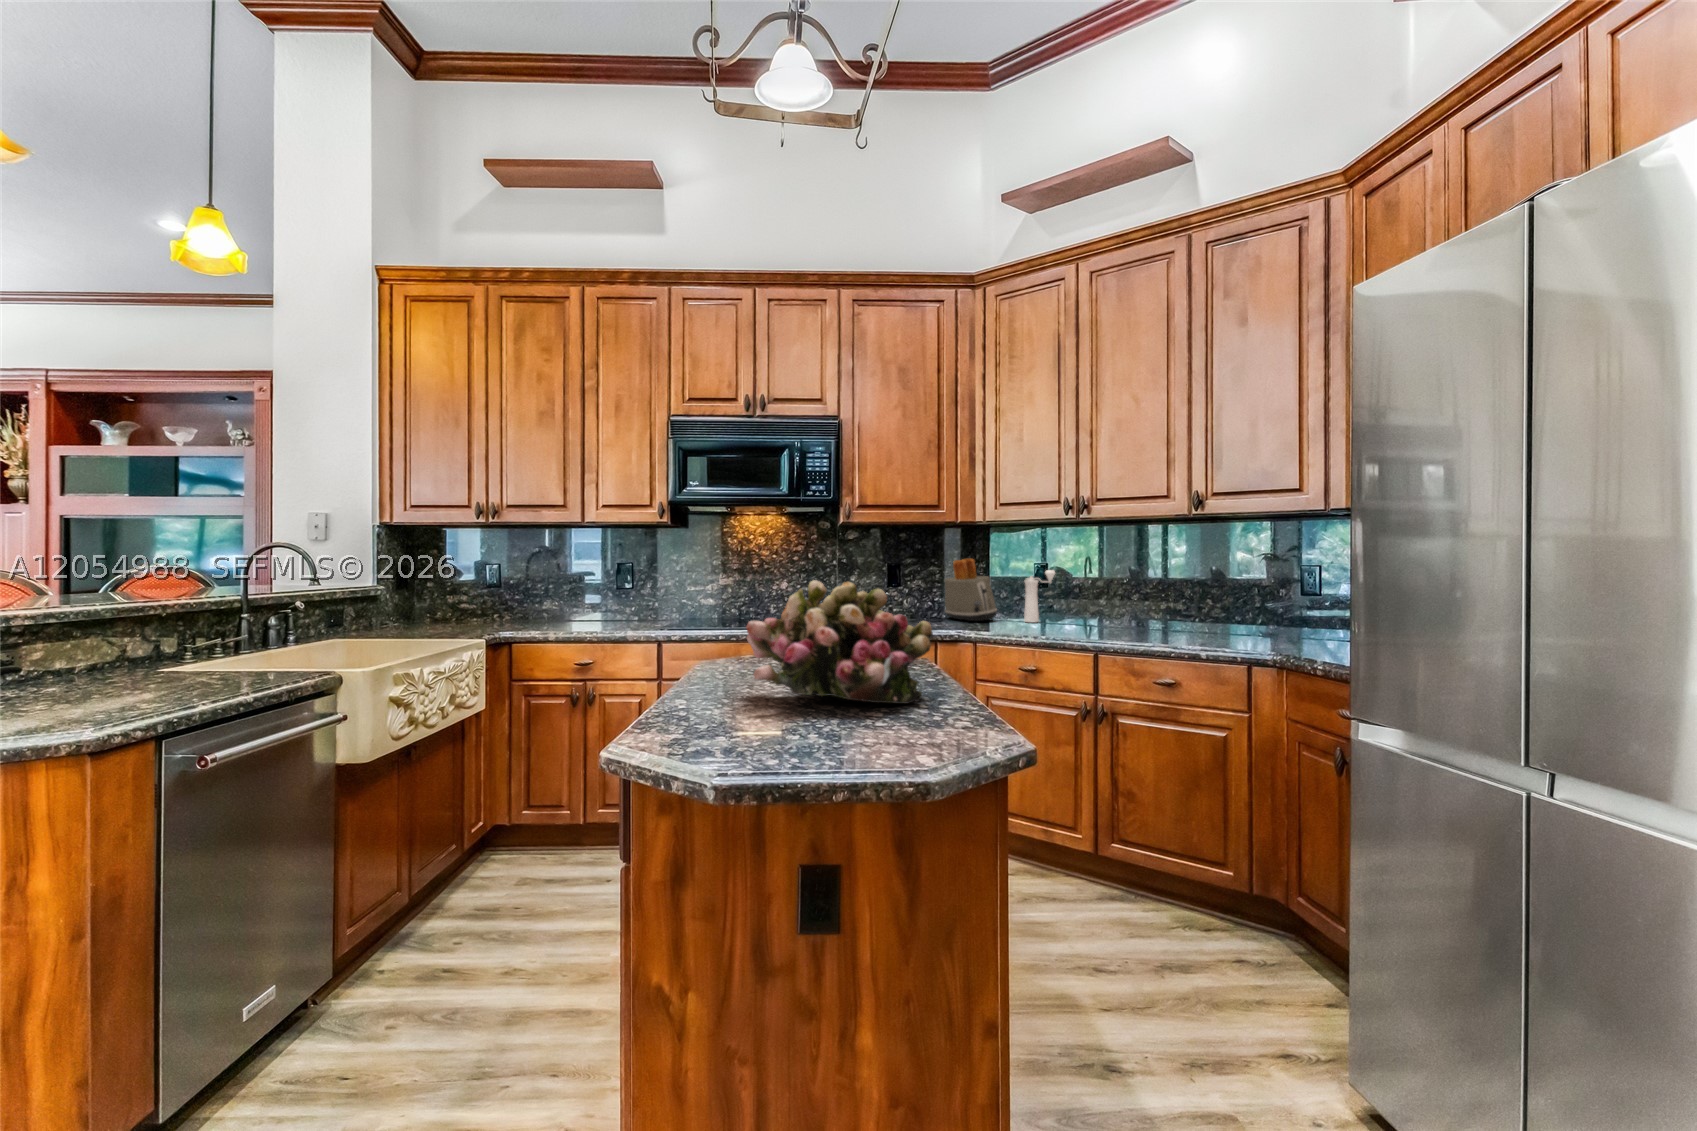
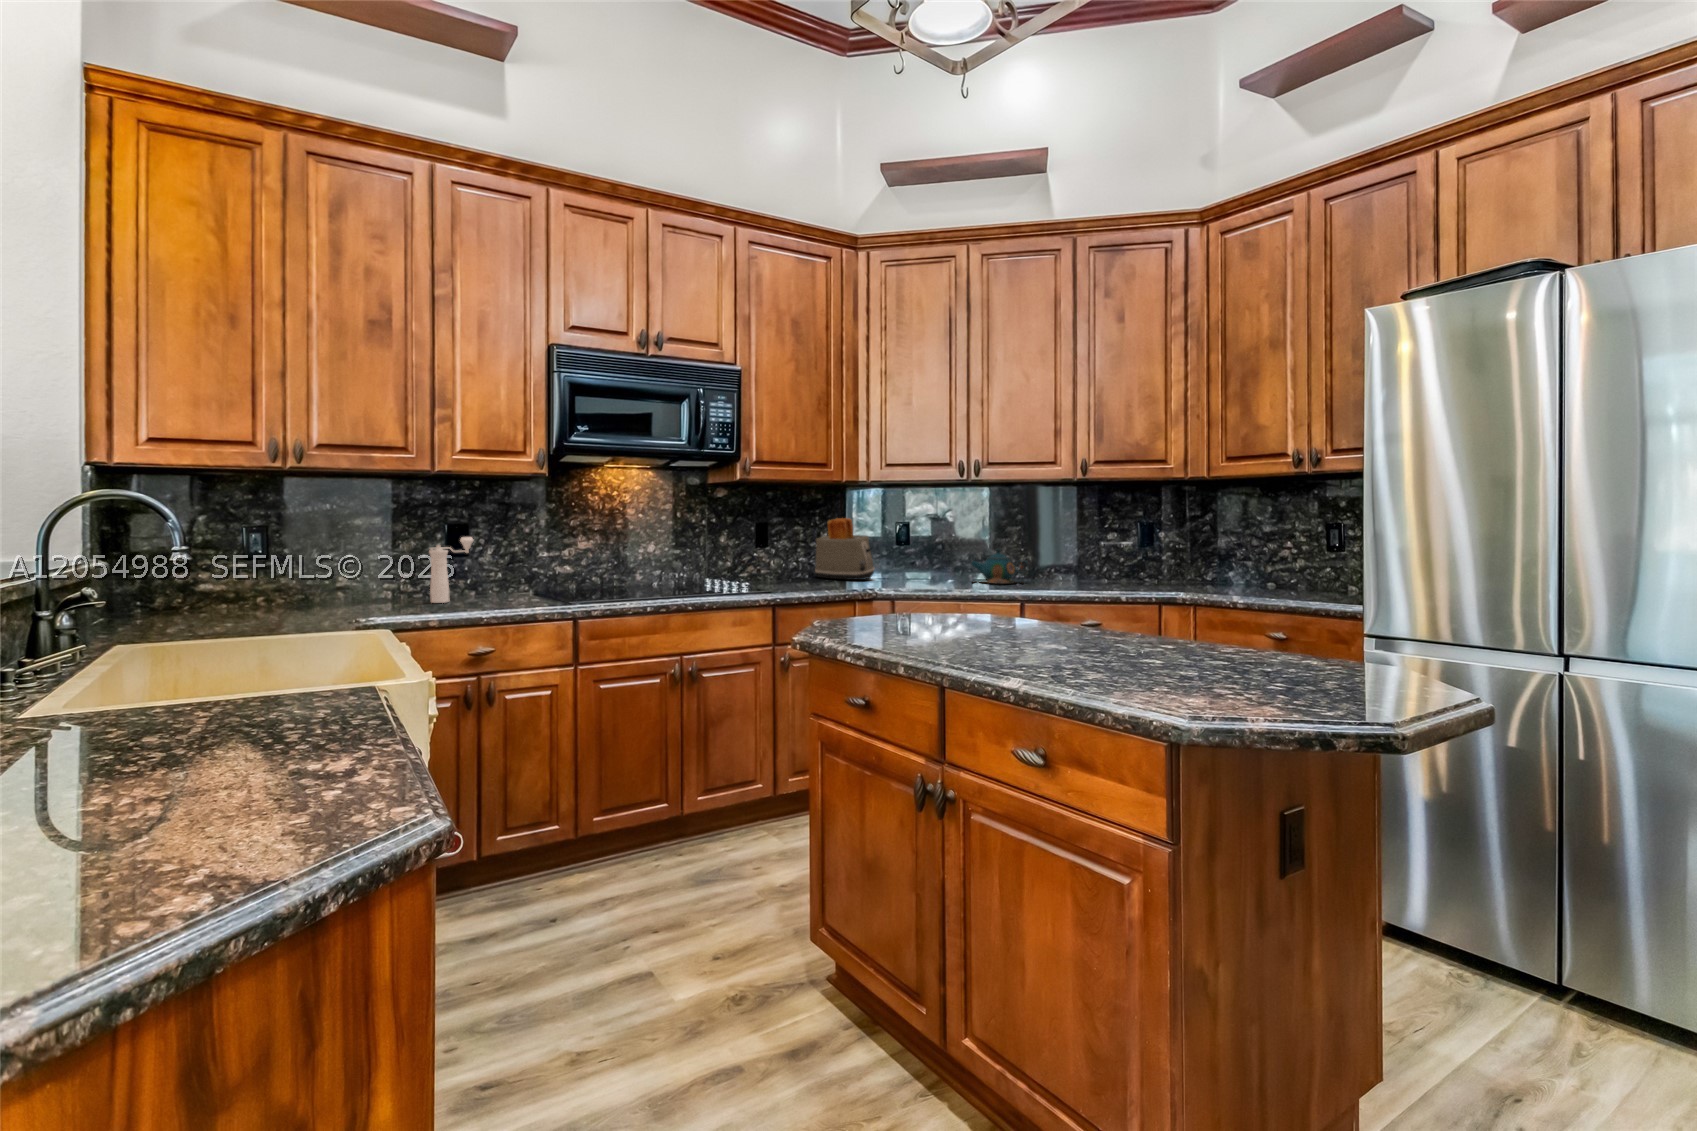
pepper mill: present [1024,570,1055,622] -> present [429,537,473,603]
flower arrangement: present [746,580,933,704] -> none [1065,548,1239,656]
teapot: none [1078,591,1158,633] -> present [971,548,1029,584]

